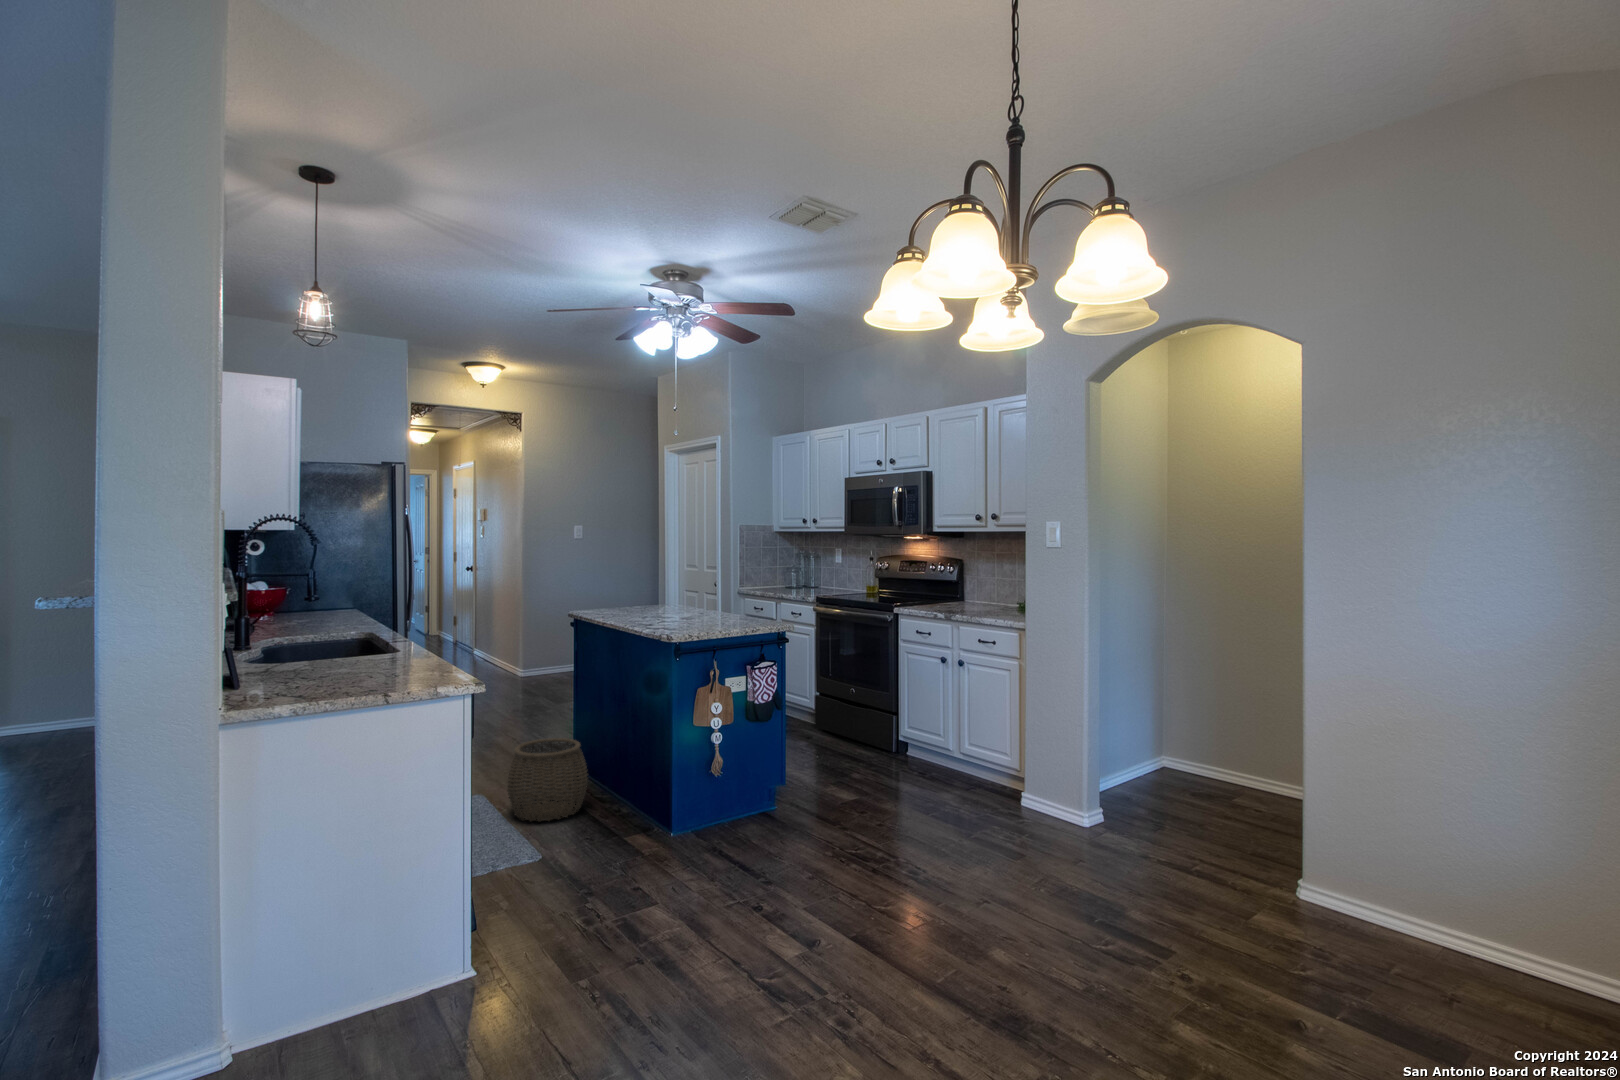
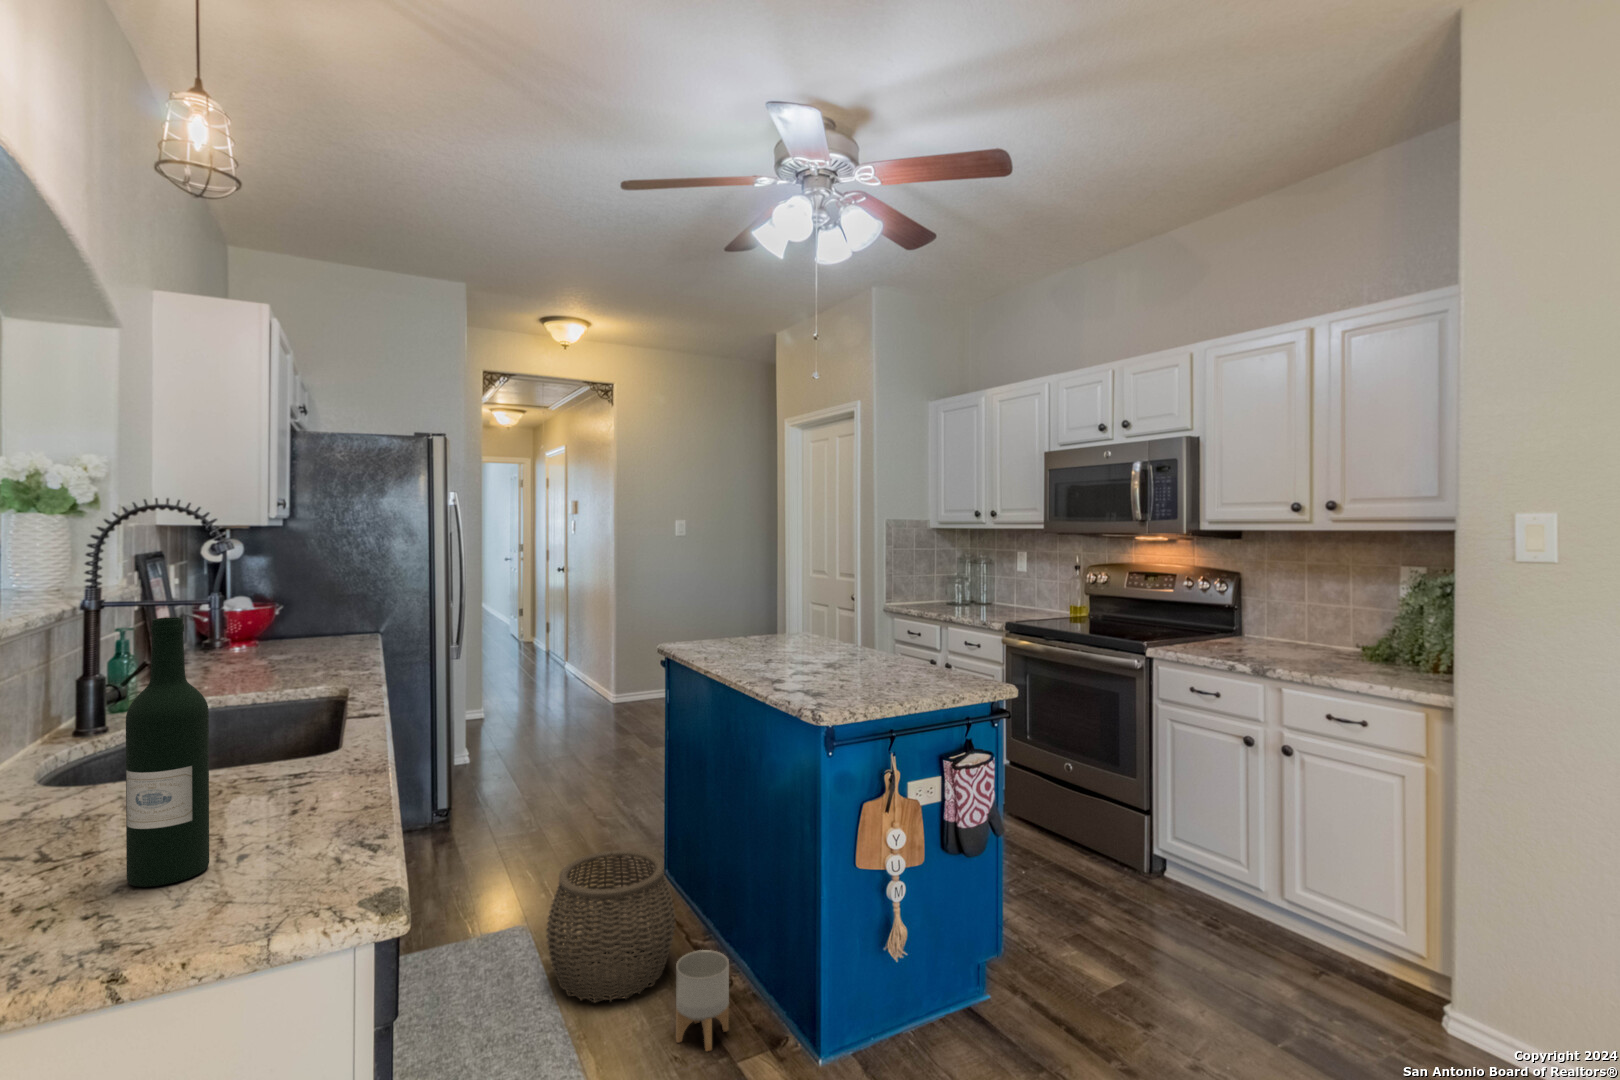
wine bottle: none [371,575,402,682] -> present [126,617,209,887]
planter: none [591,784,622,836] -> present [676,950,729,1051]

